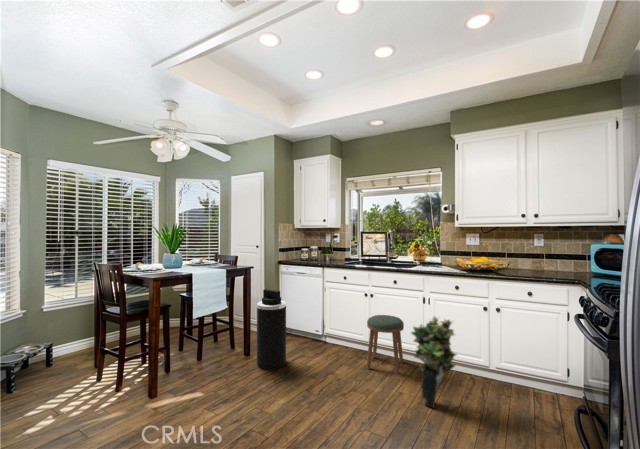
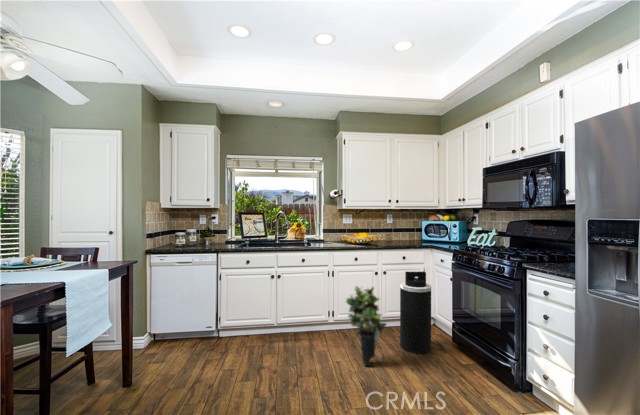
trash can: present [257,289,286,369] -> present [400,271,431,354]
stool: present [366,315,404,374] -> none [282,294,320,352]

